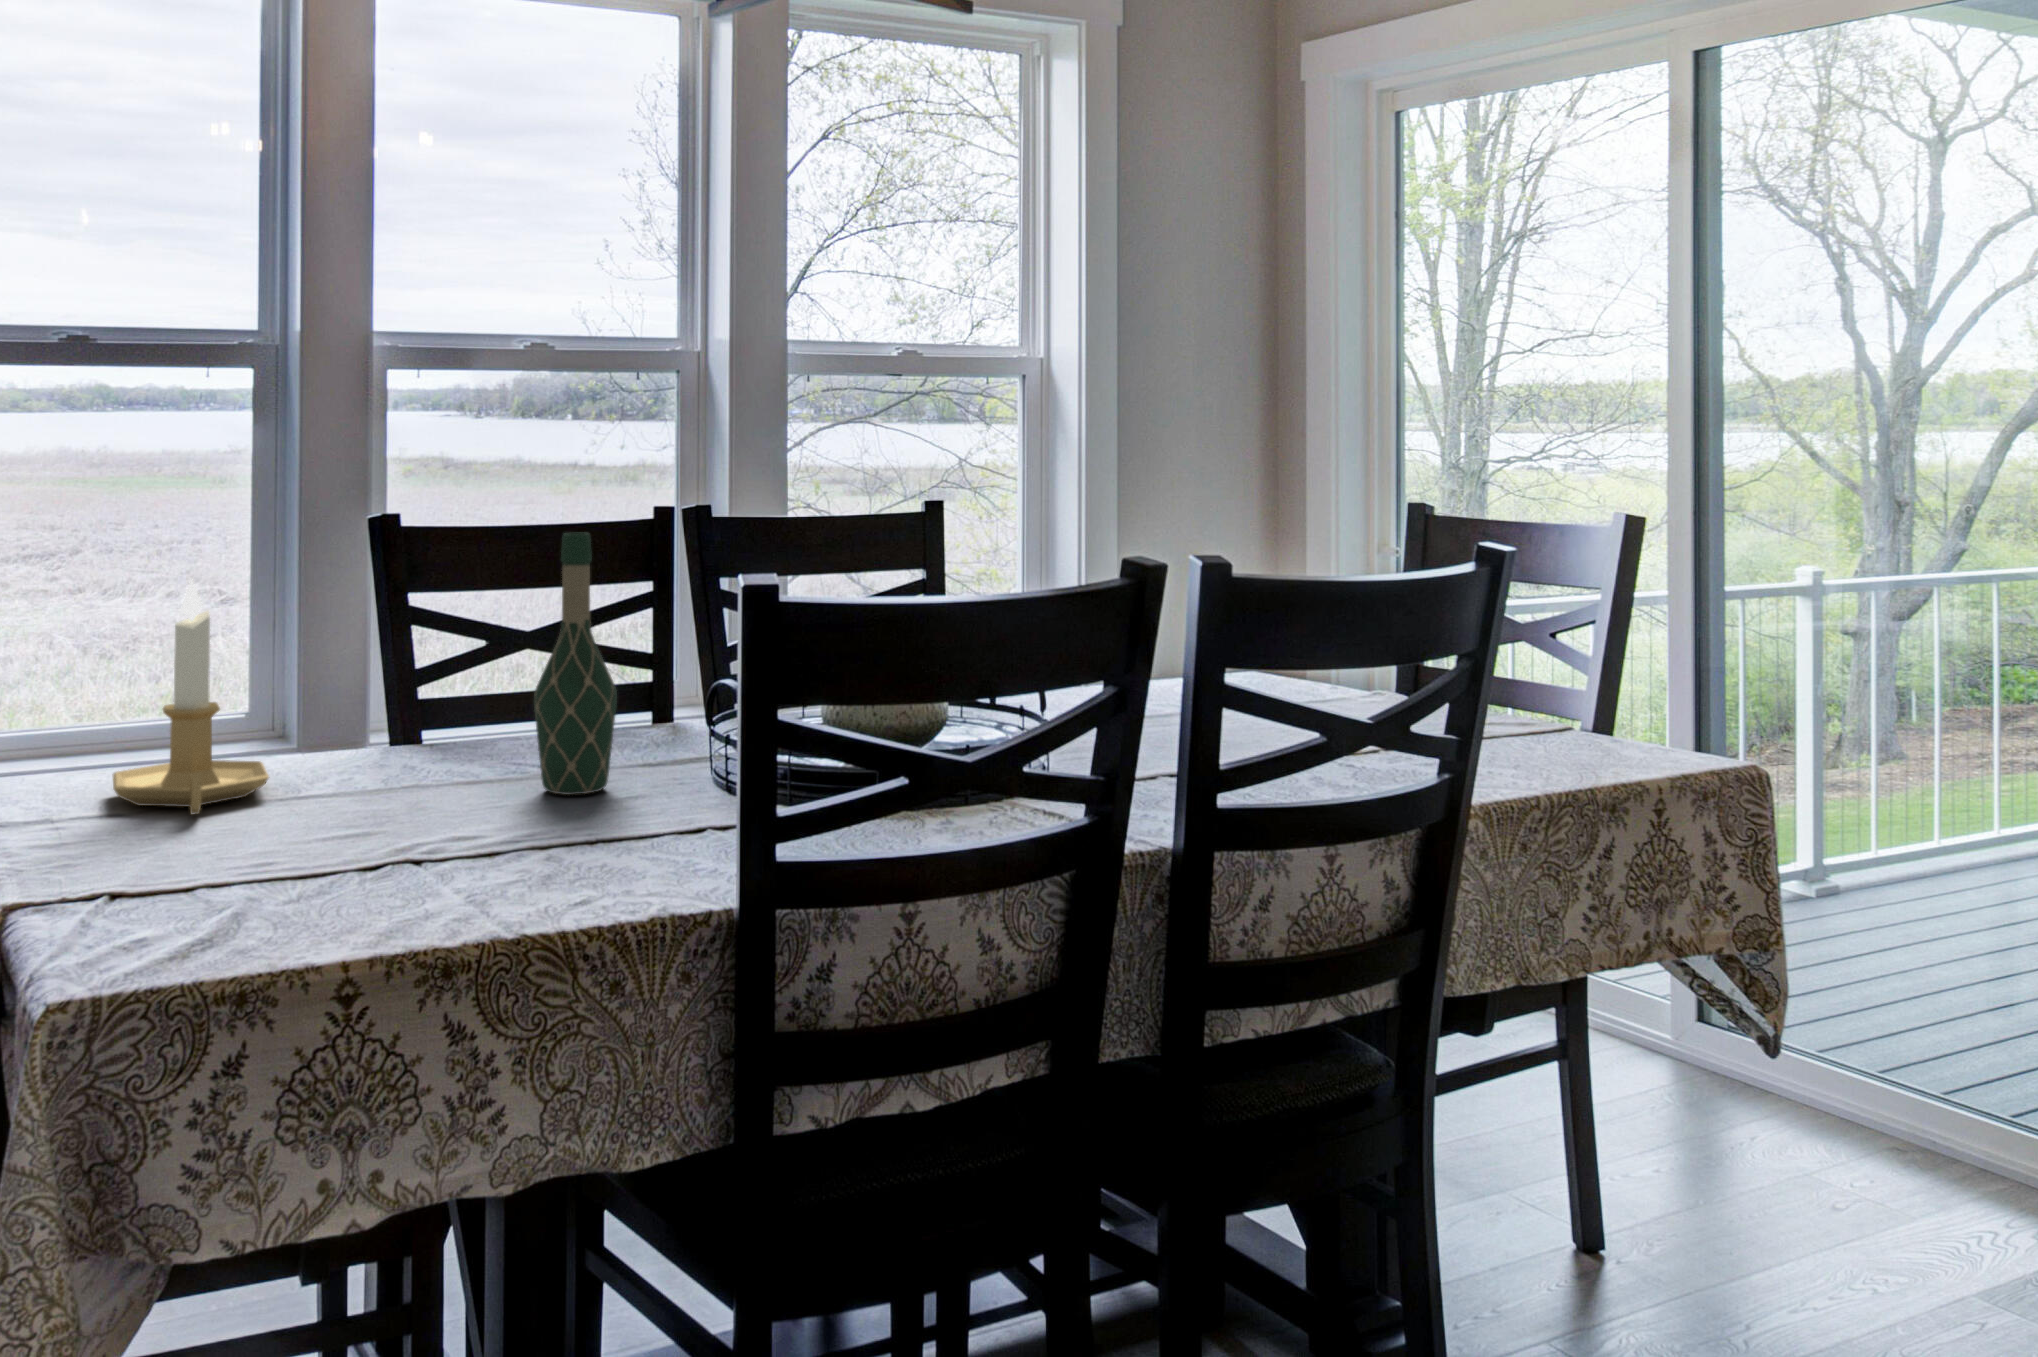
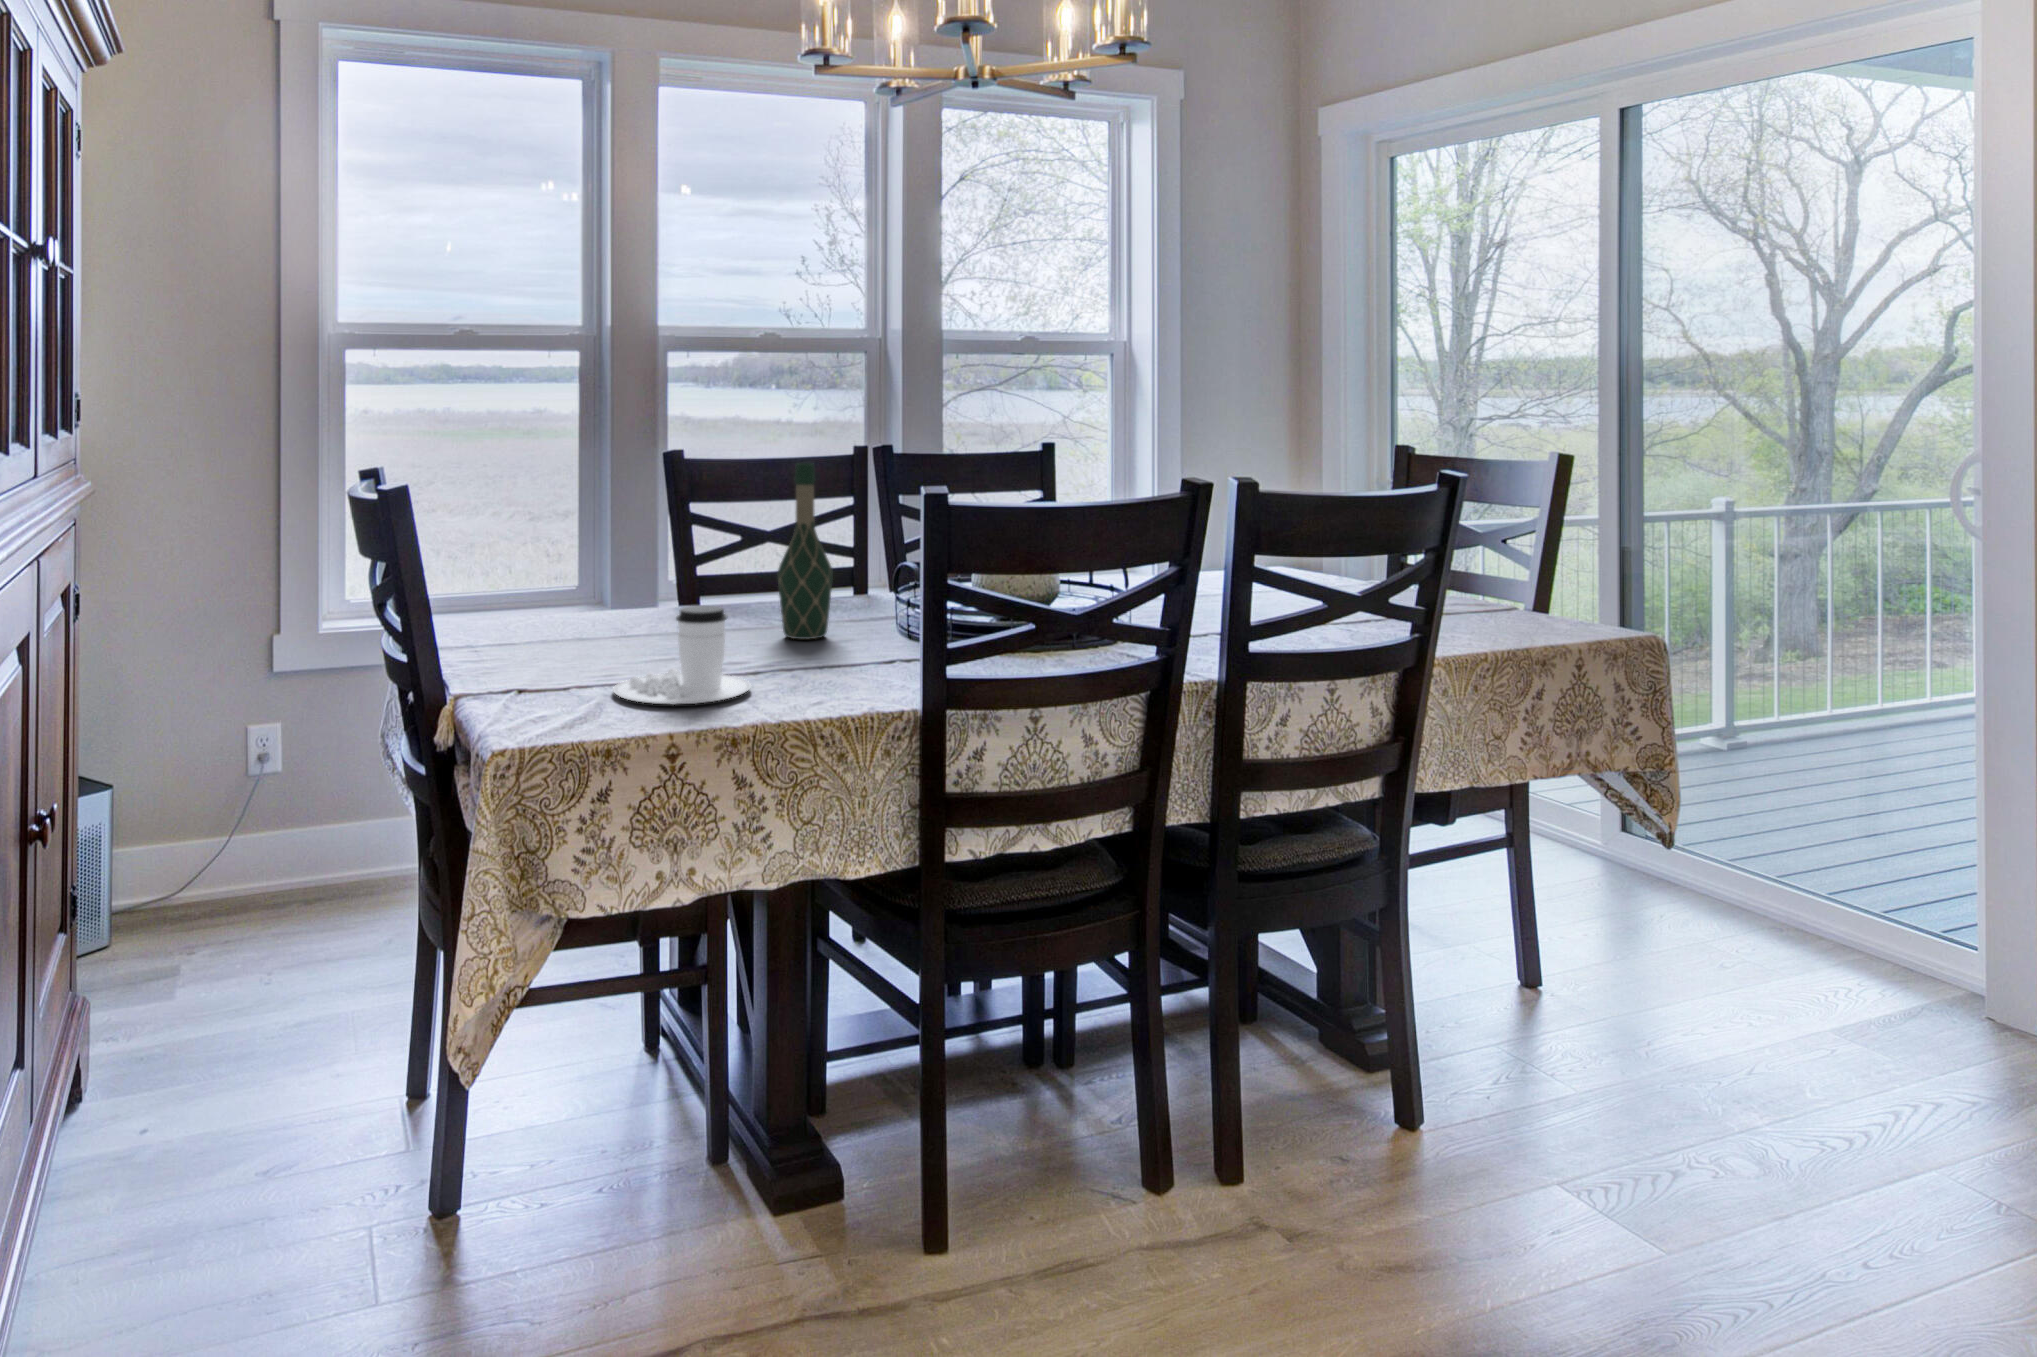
candlestick: present [113,579,269,814] -> none [505,491,606,646]
coffee cup: none [261,754,482,912] -> present [613,606,751,704]

